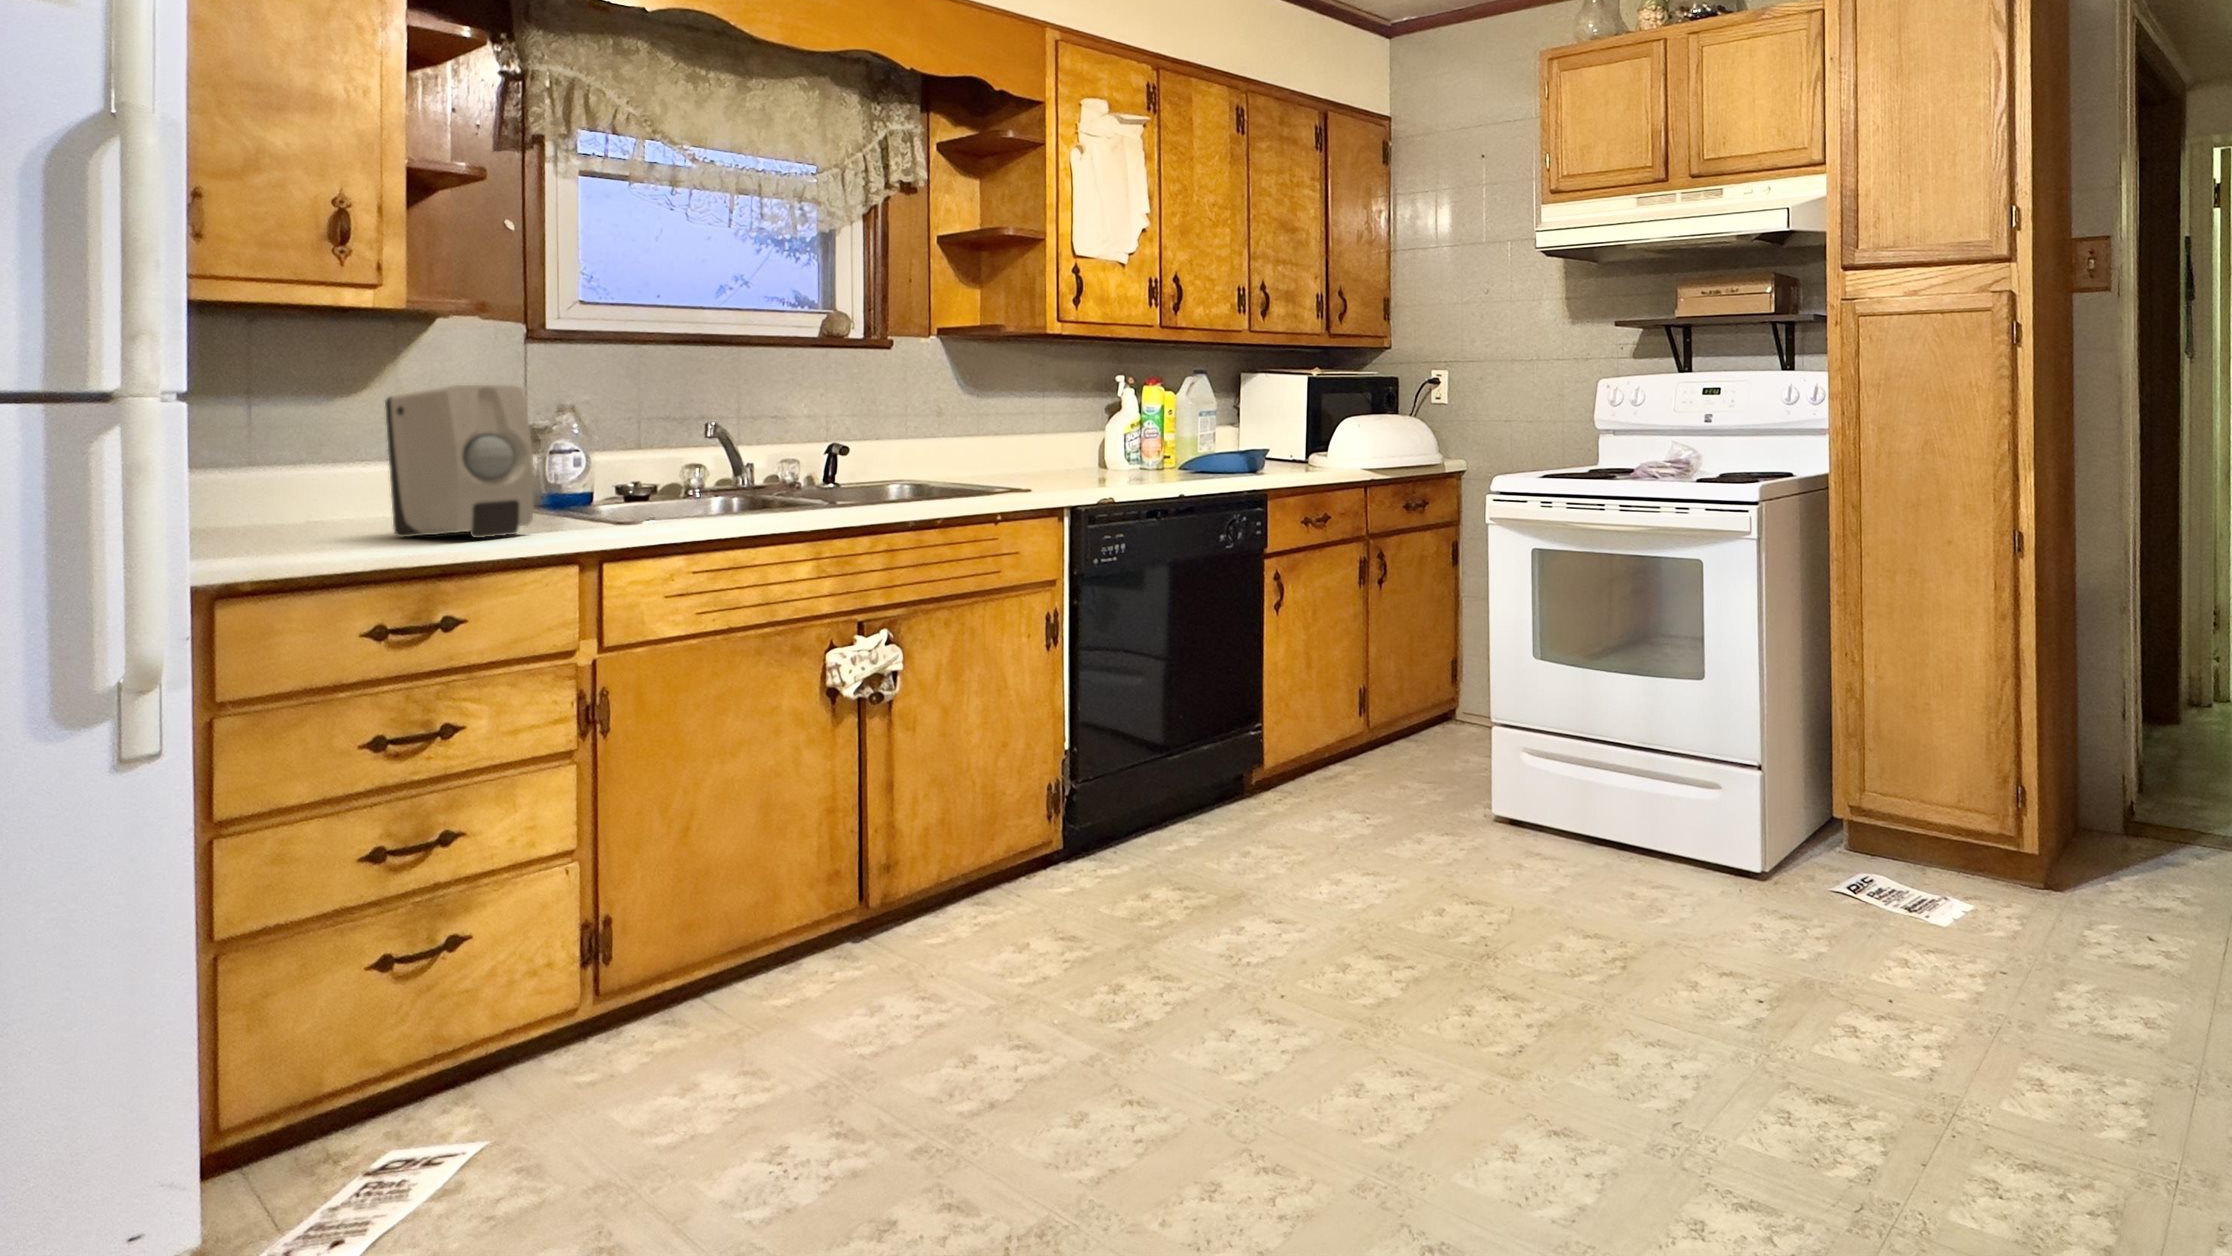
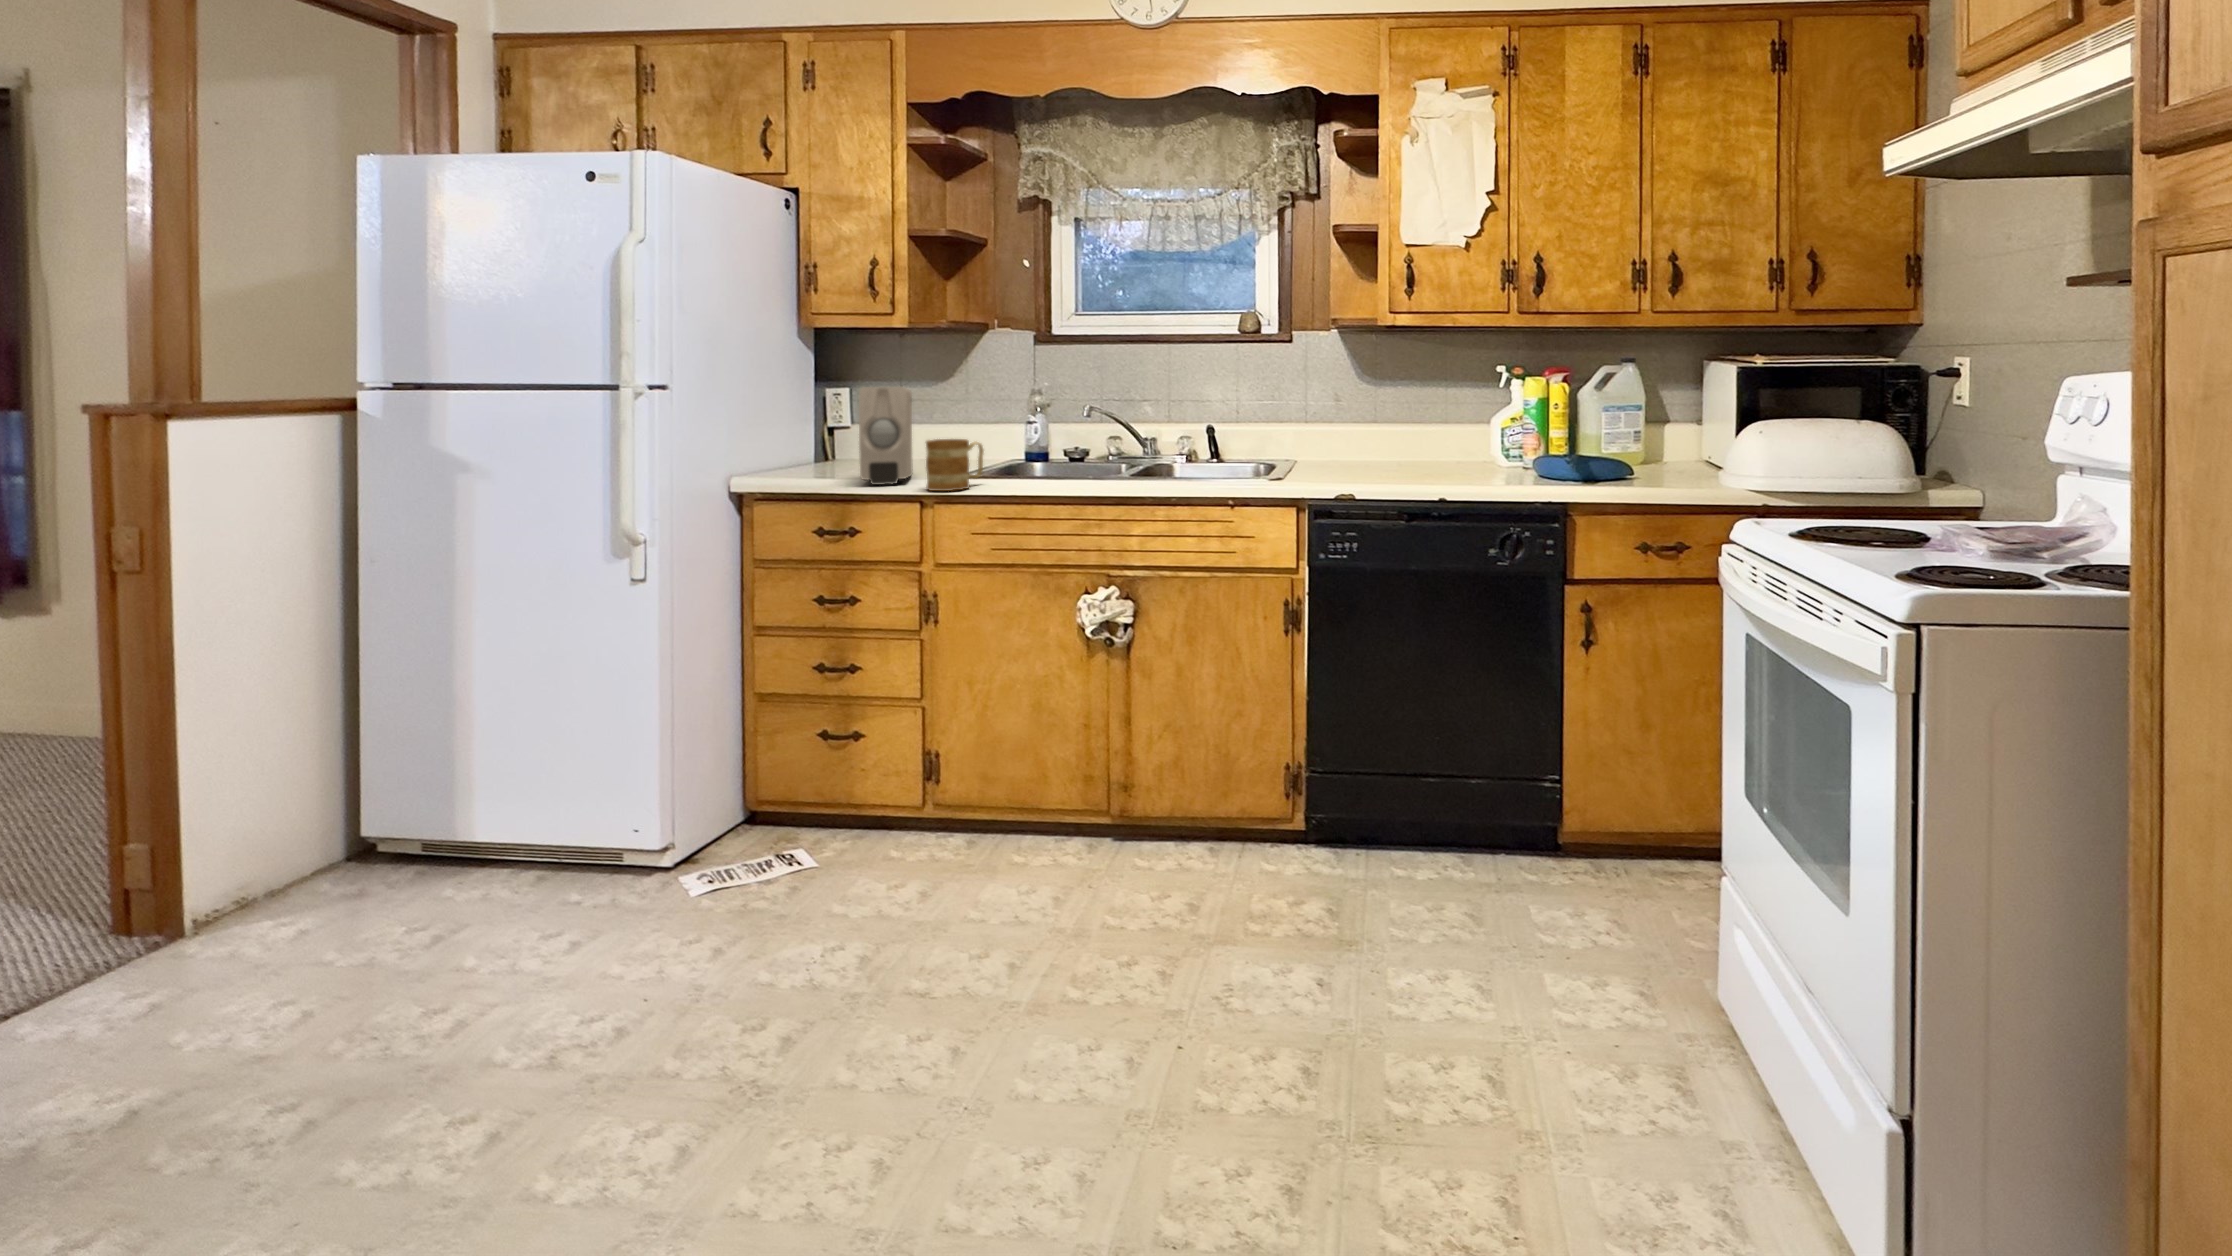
mug: none [603,459,676,532] -> present [926,439,984,491]

